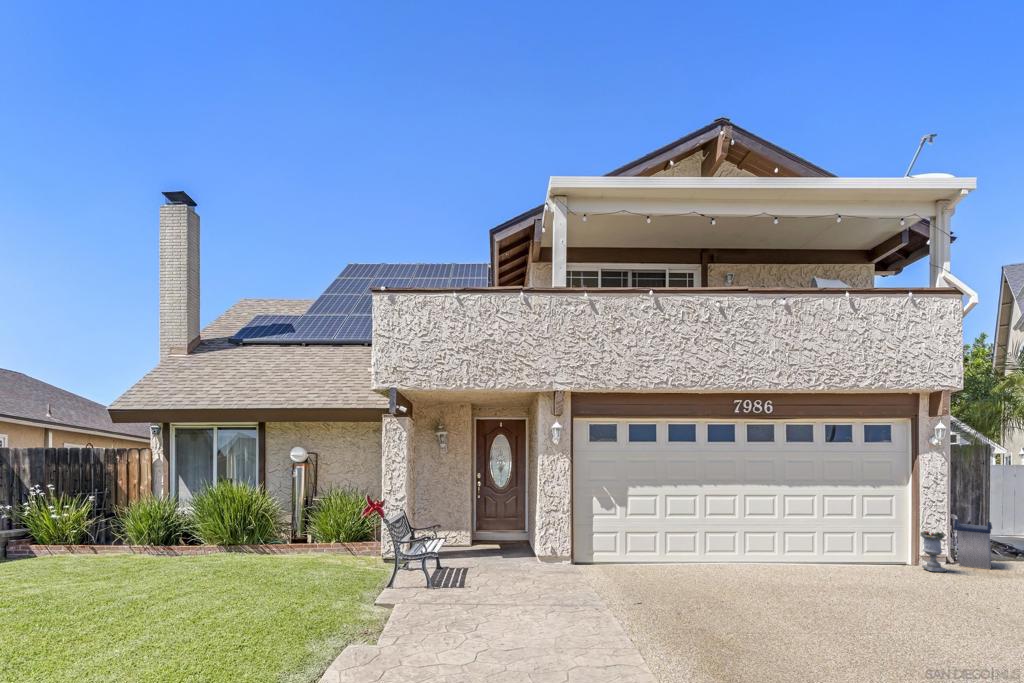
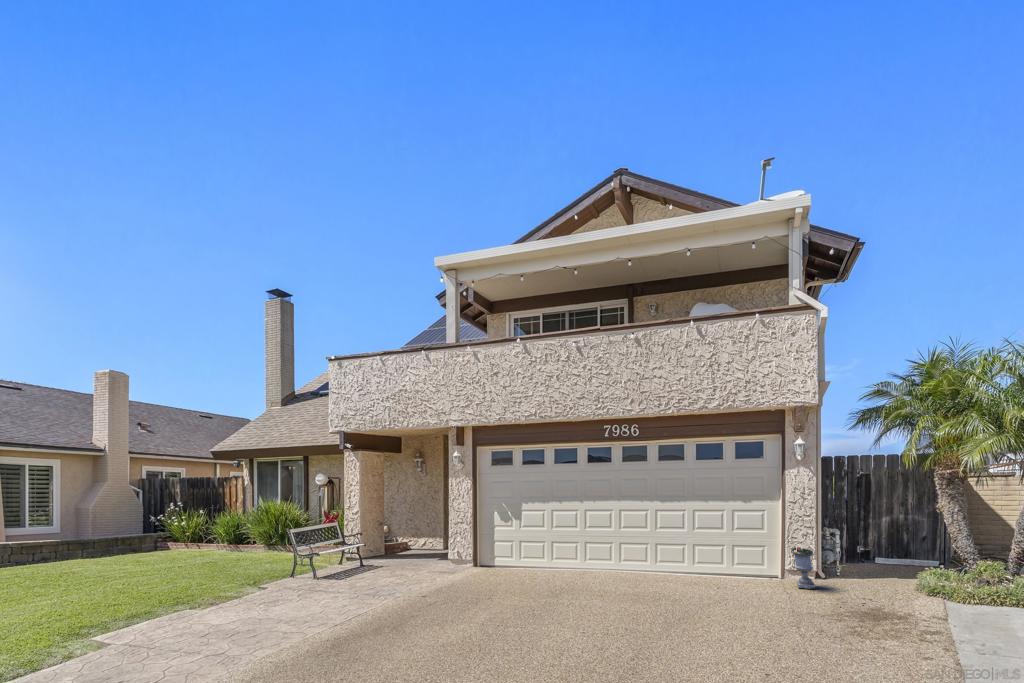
trash can: present [954,519,992,569] -> none [840,534,889,589]

